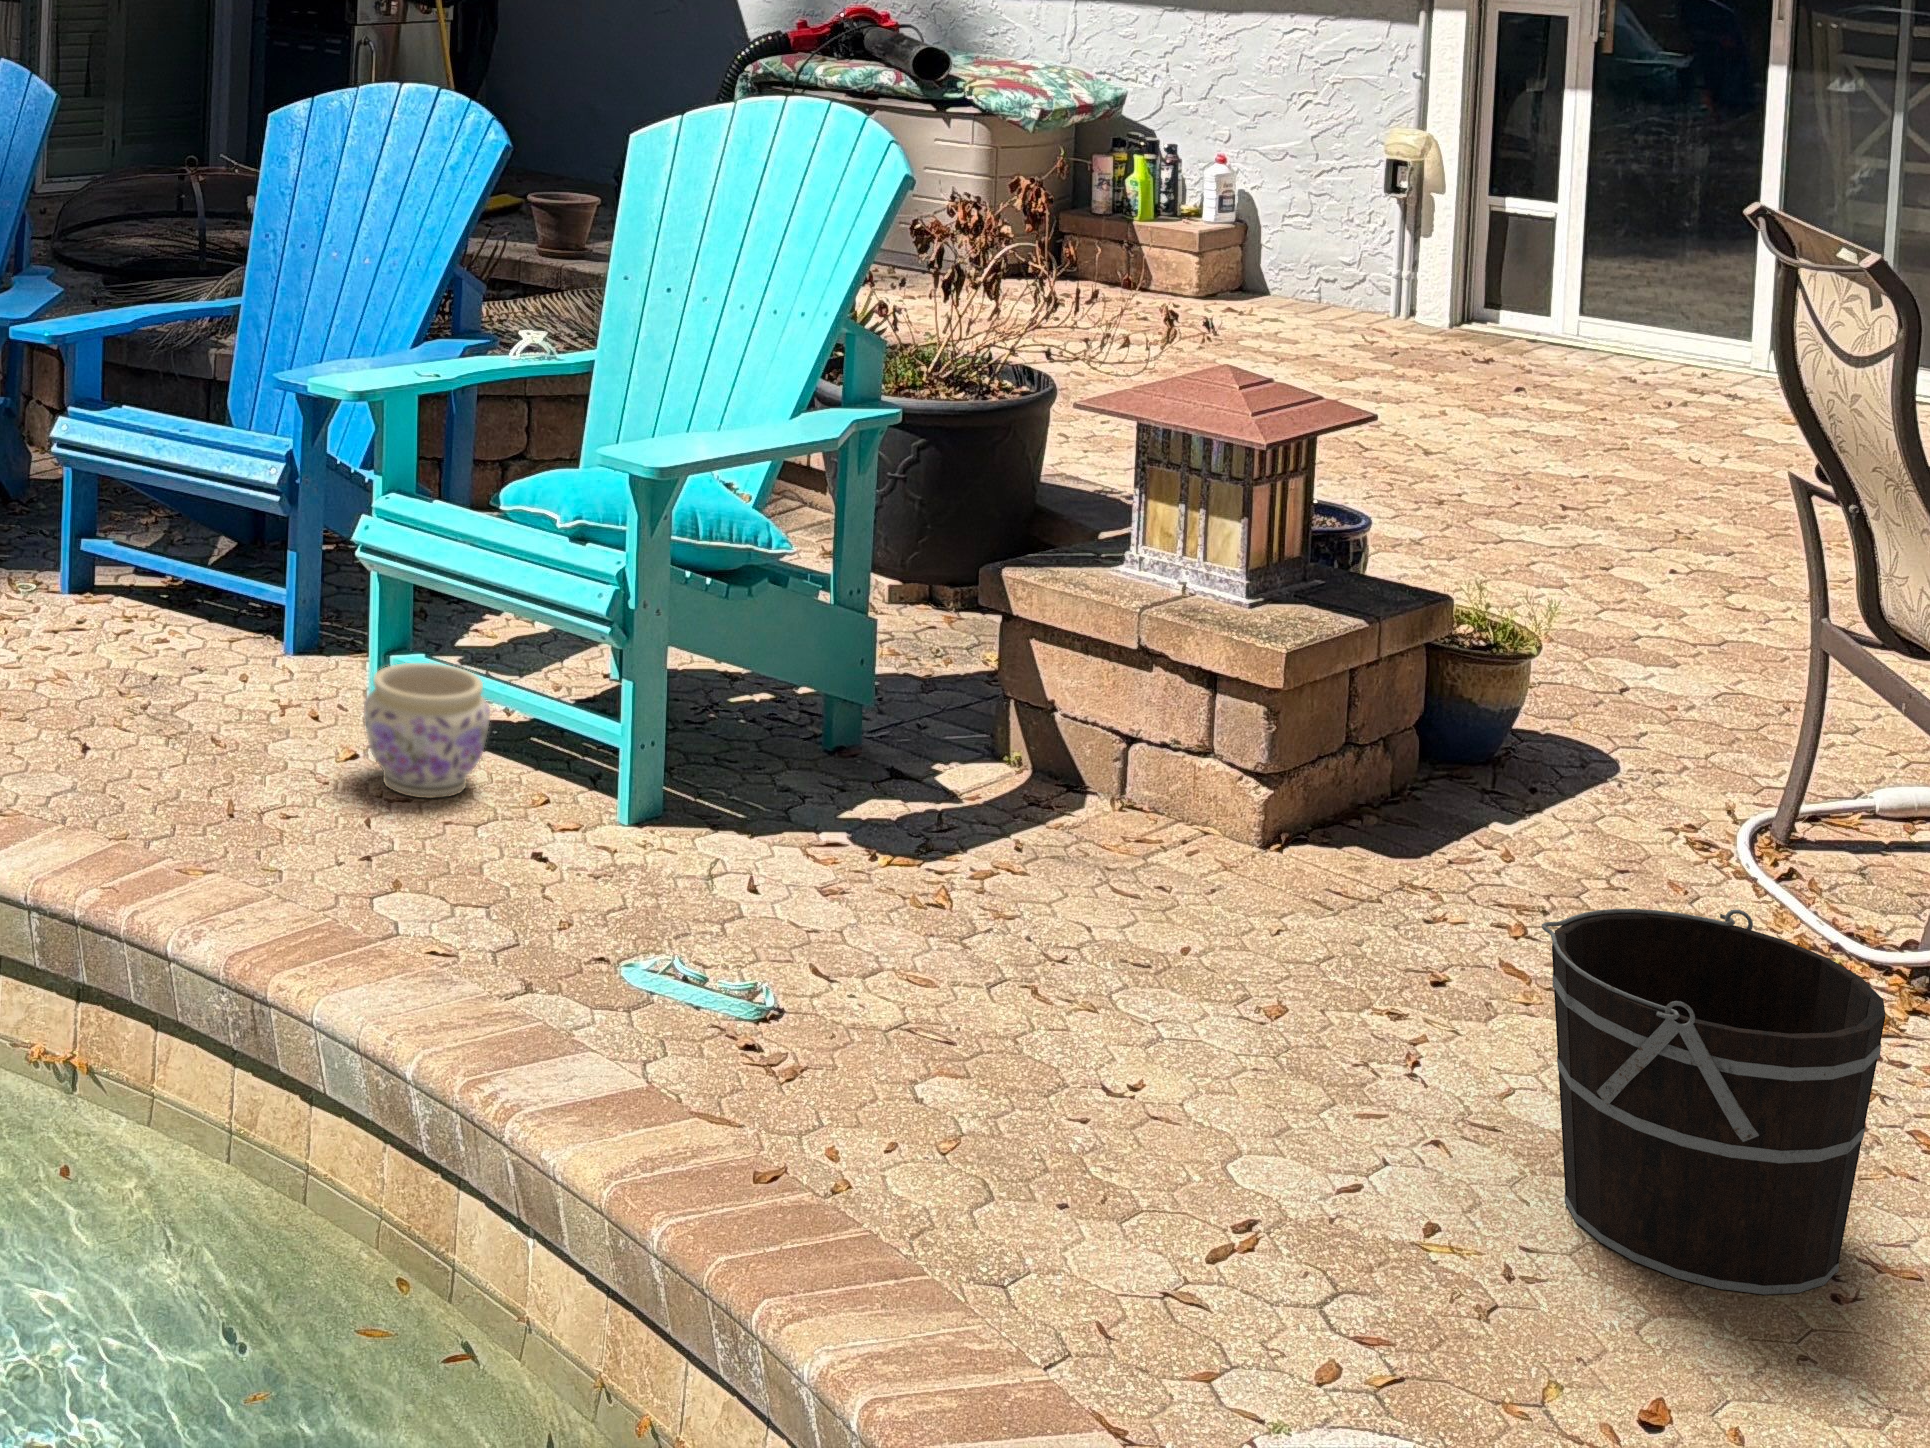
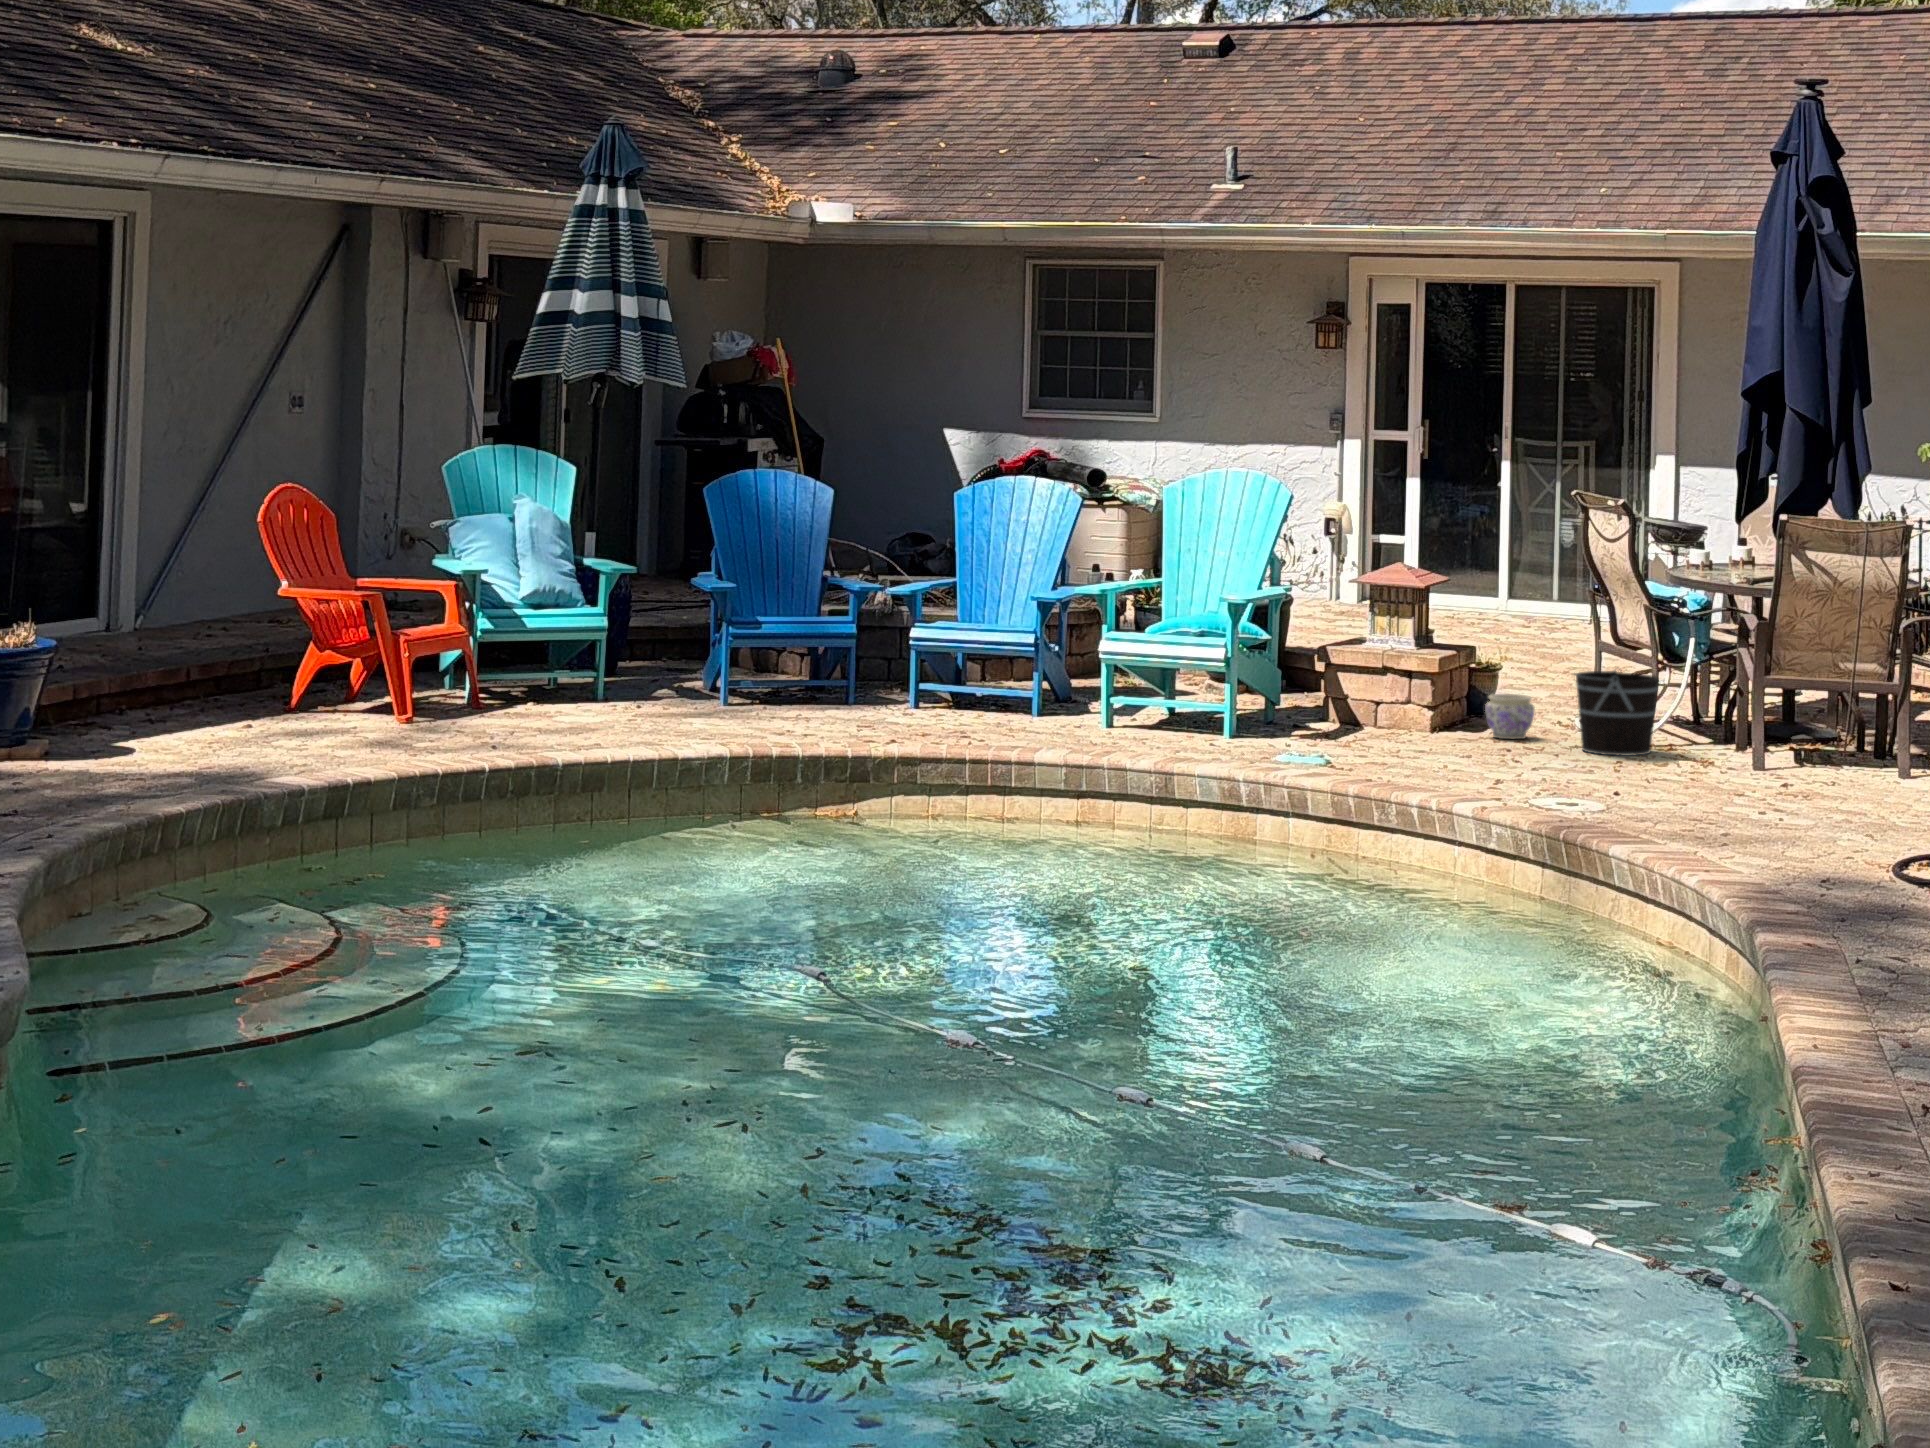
planter: present [364,663,490,798] -> present [1485,694,1534,739]

